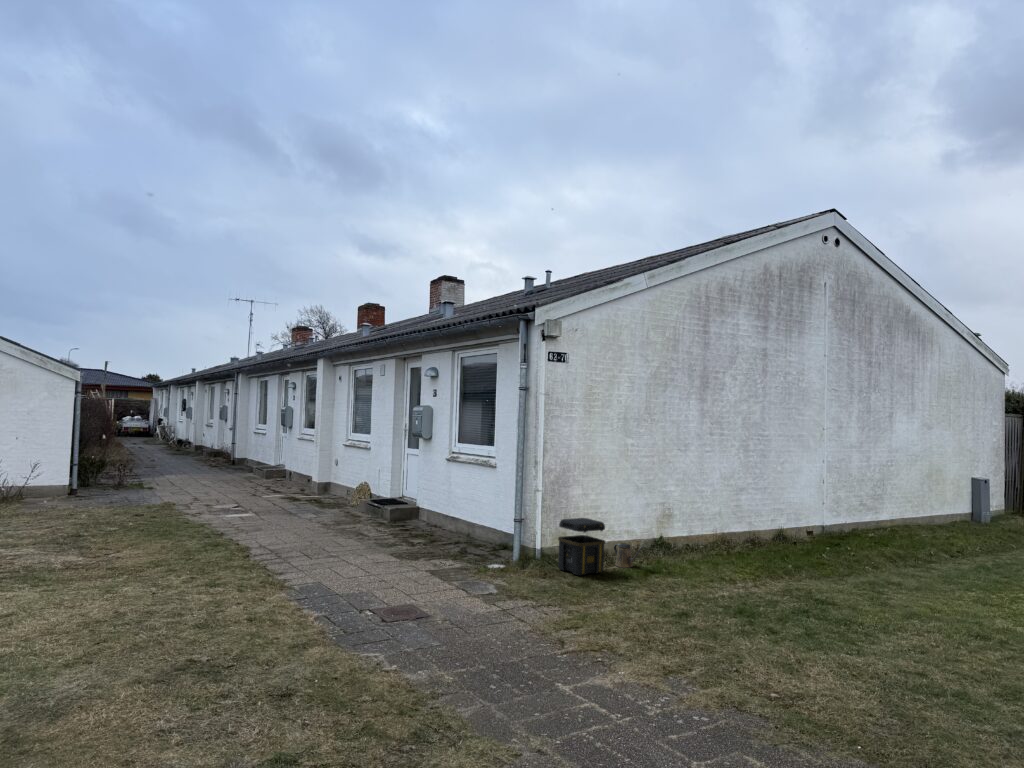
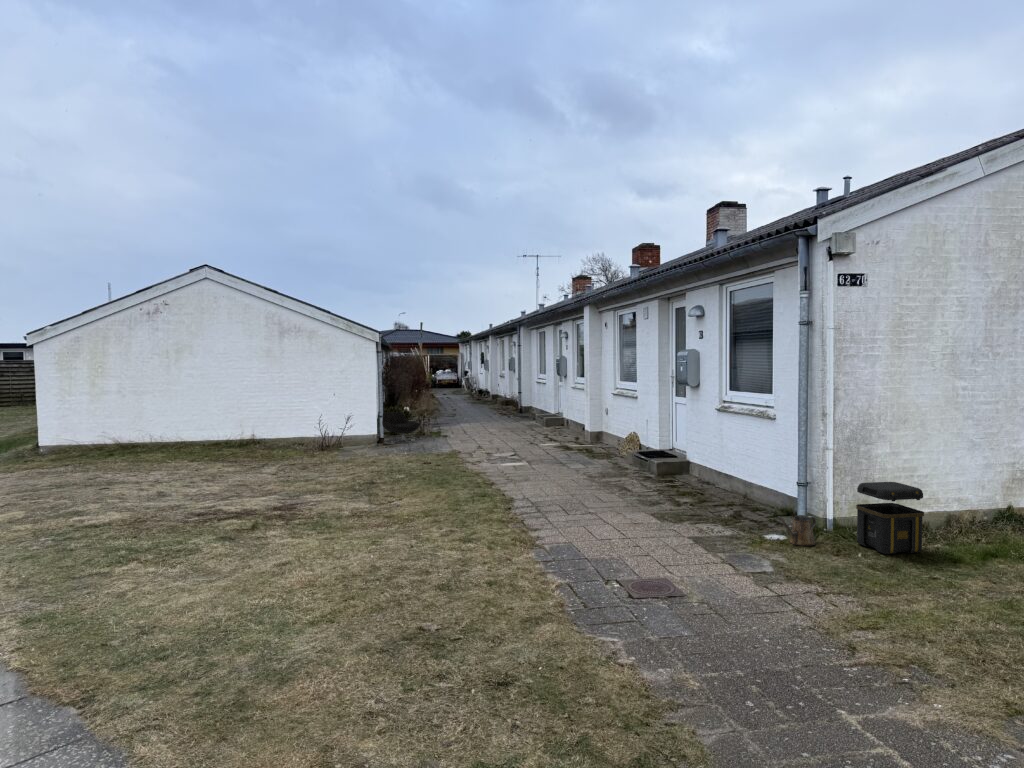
lounge chair: none [74,460,124,495] -> present [382,412,420,440]
watering can: present [614,544,644,568] -> present [778,515,816,546]

